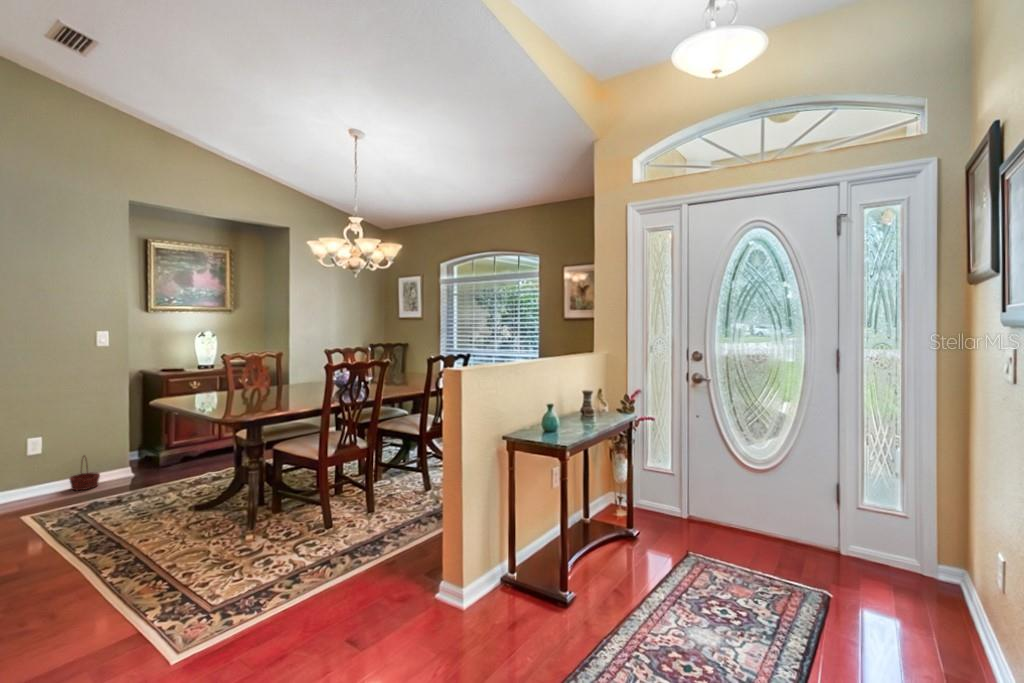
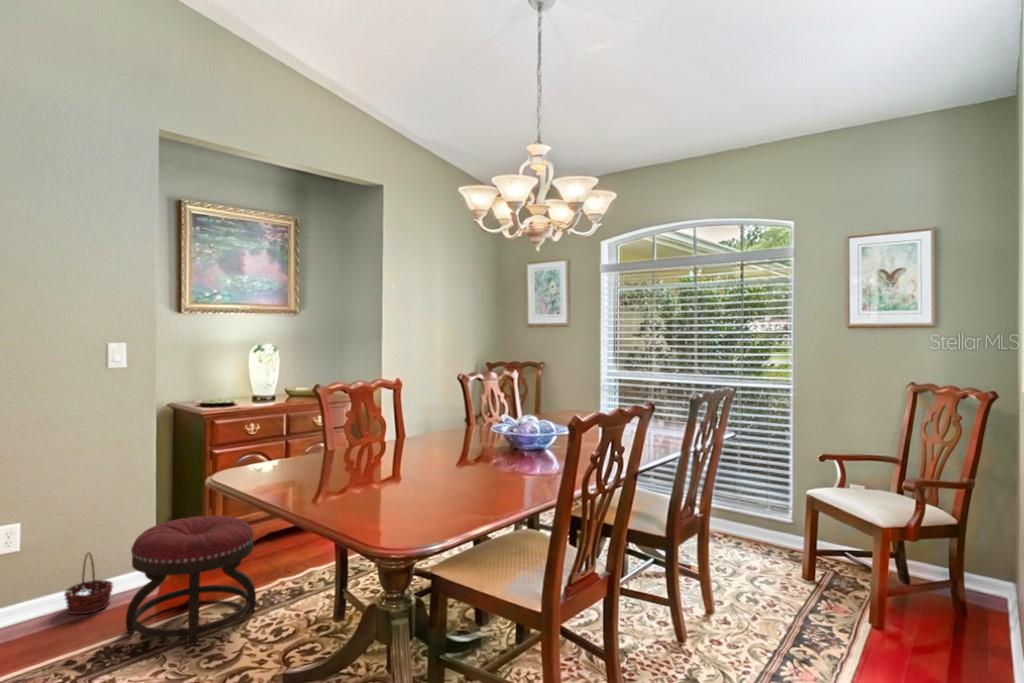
ottoman: none [106,433,188,501] -> present [126,515,256,646]

